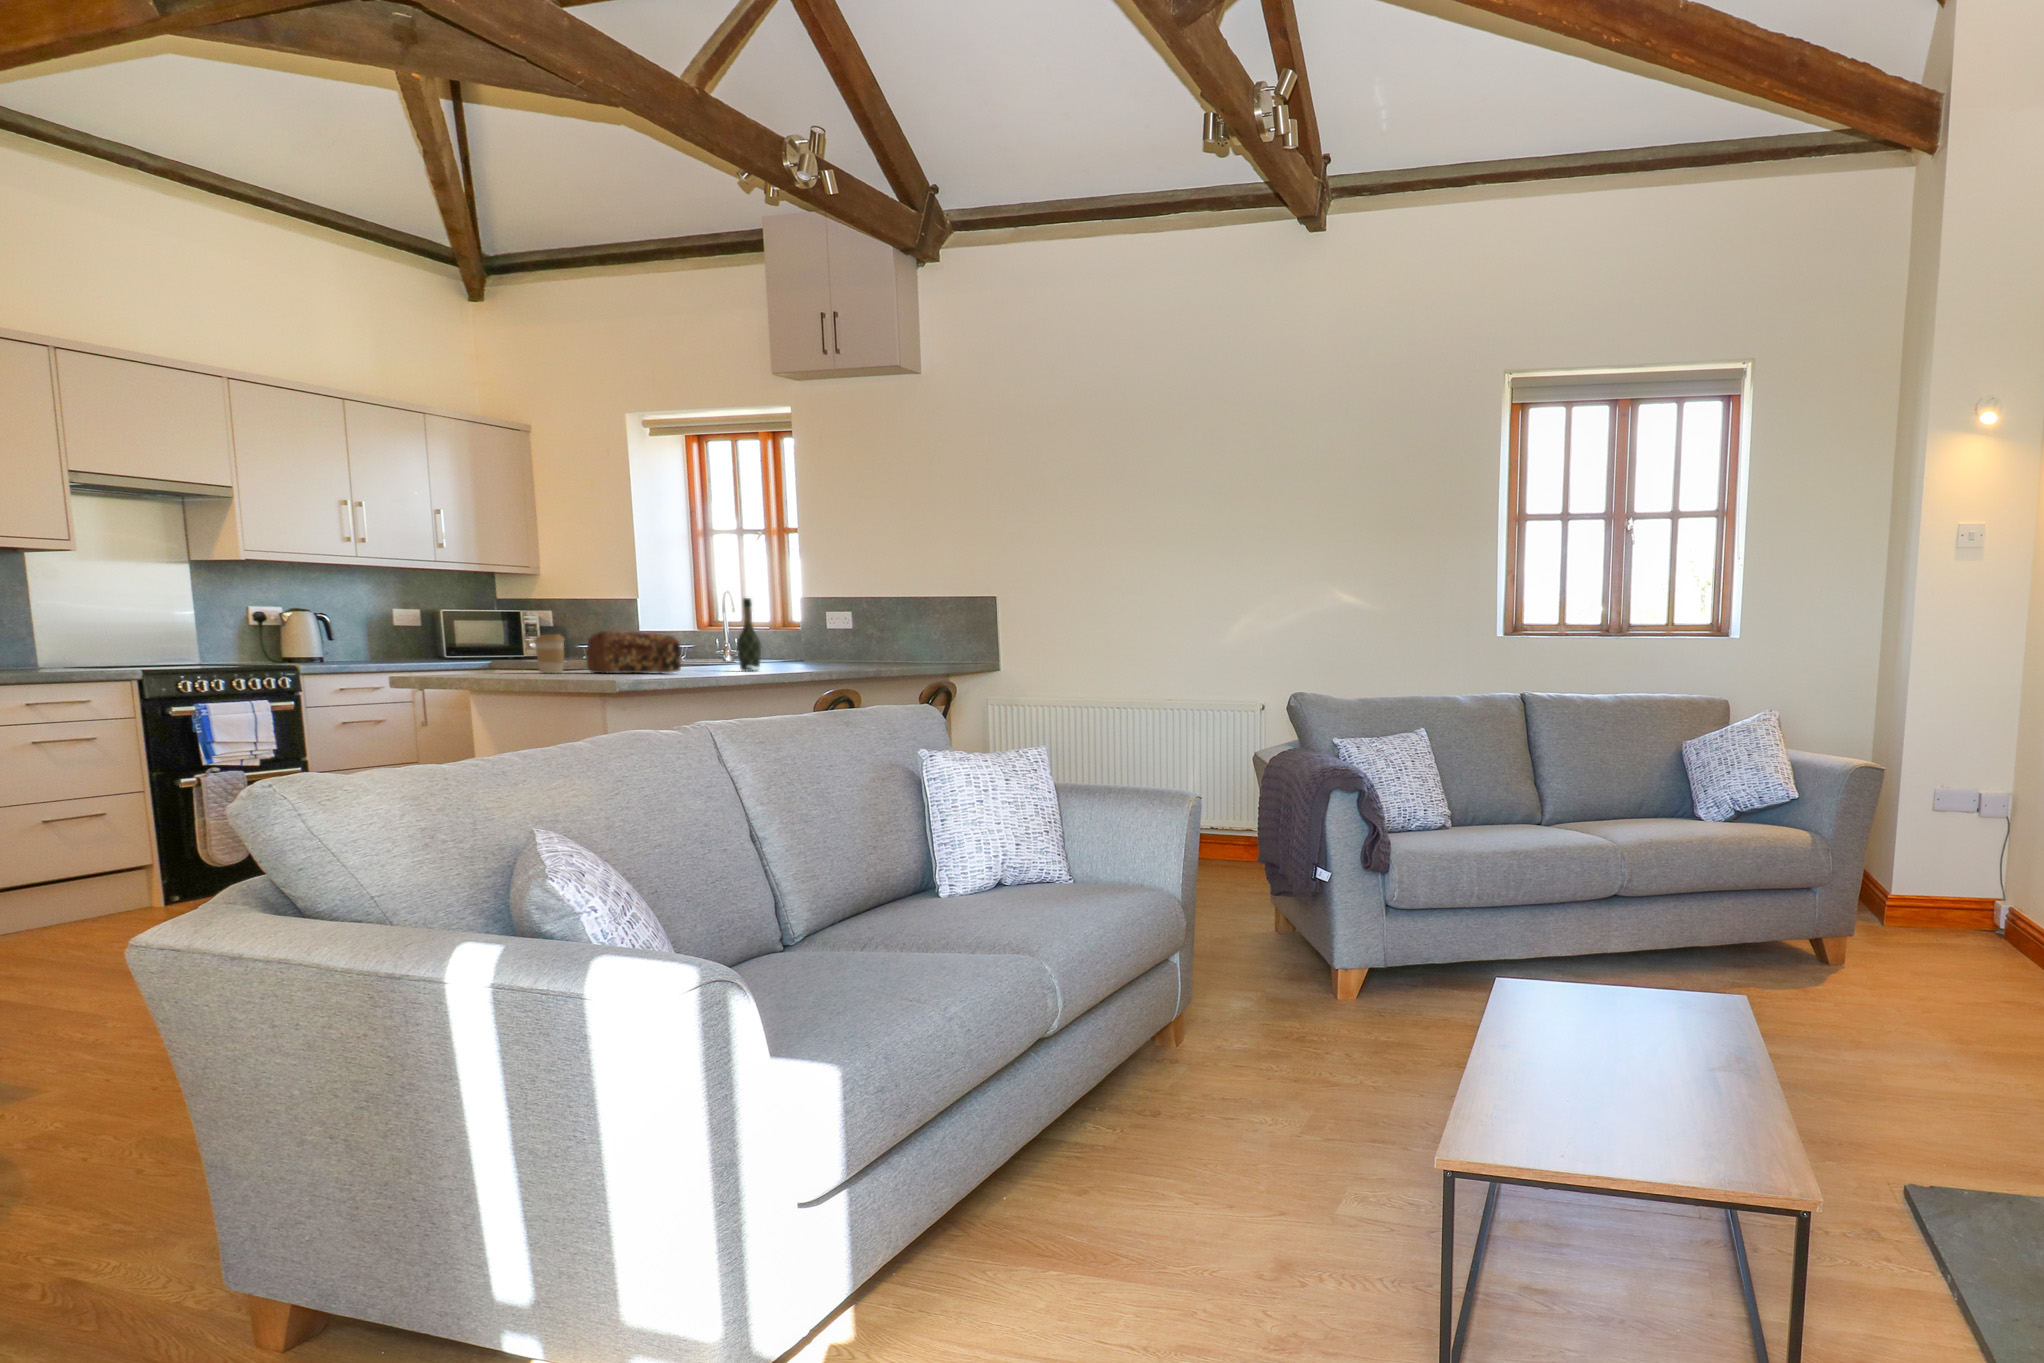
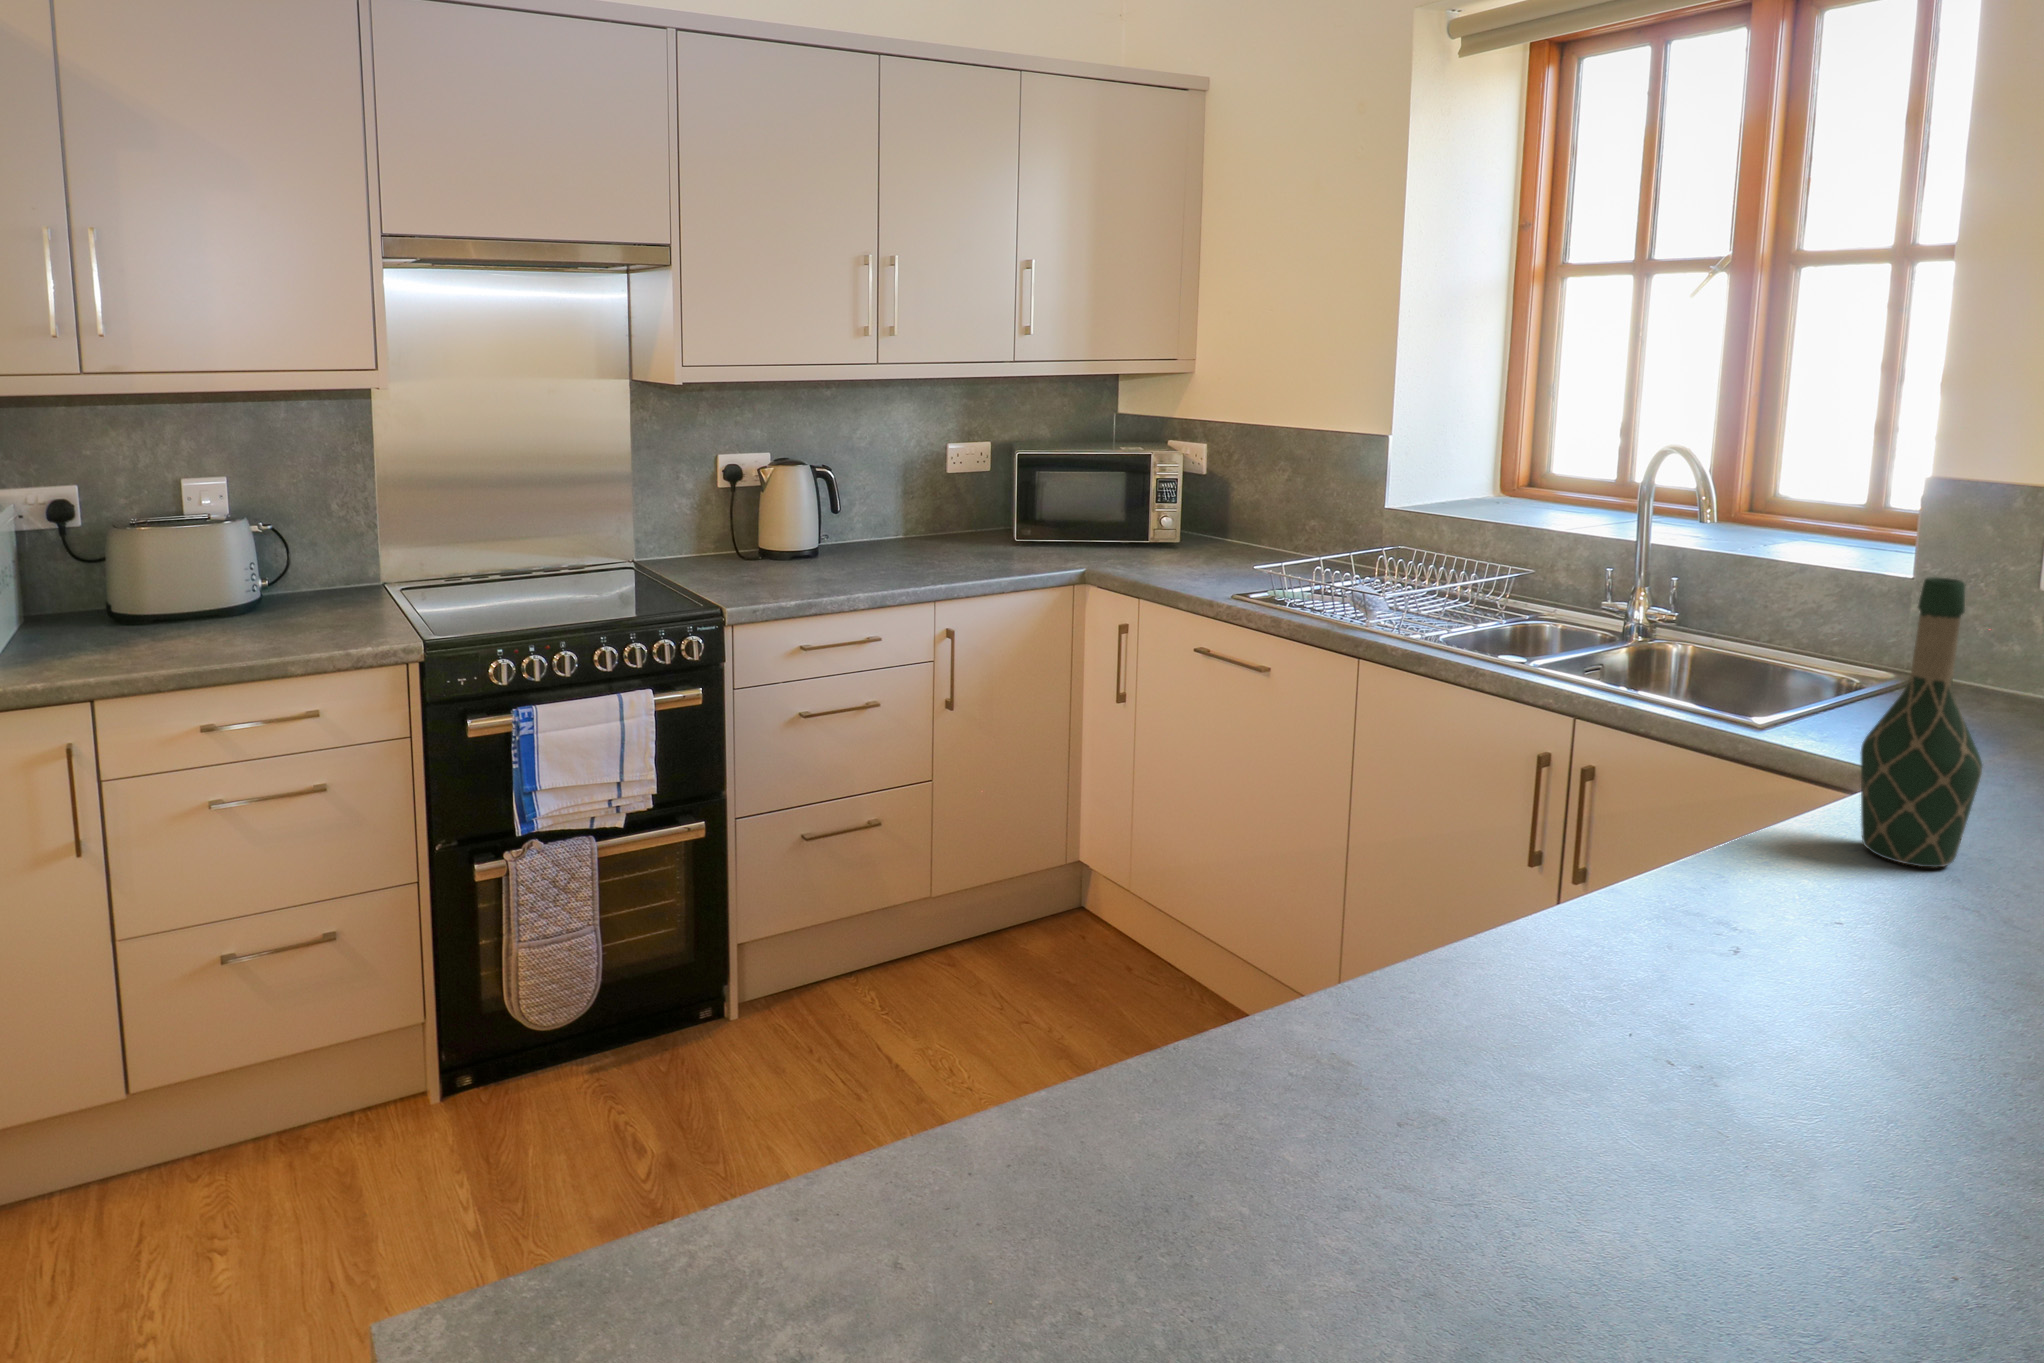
bread loaf: present [586,631,681,673] -> none [1340,919,1884,1221]
coffee cup: present [534,634,564,673] -> none [1105,991,1264,1247]

